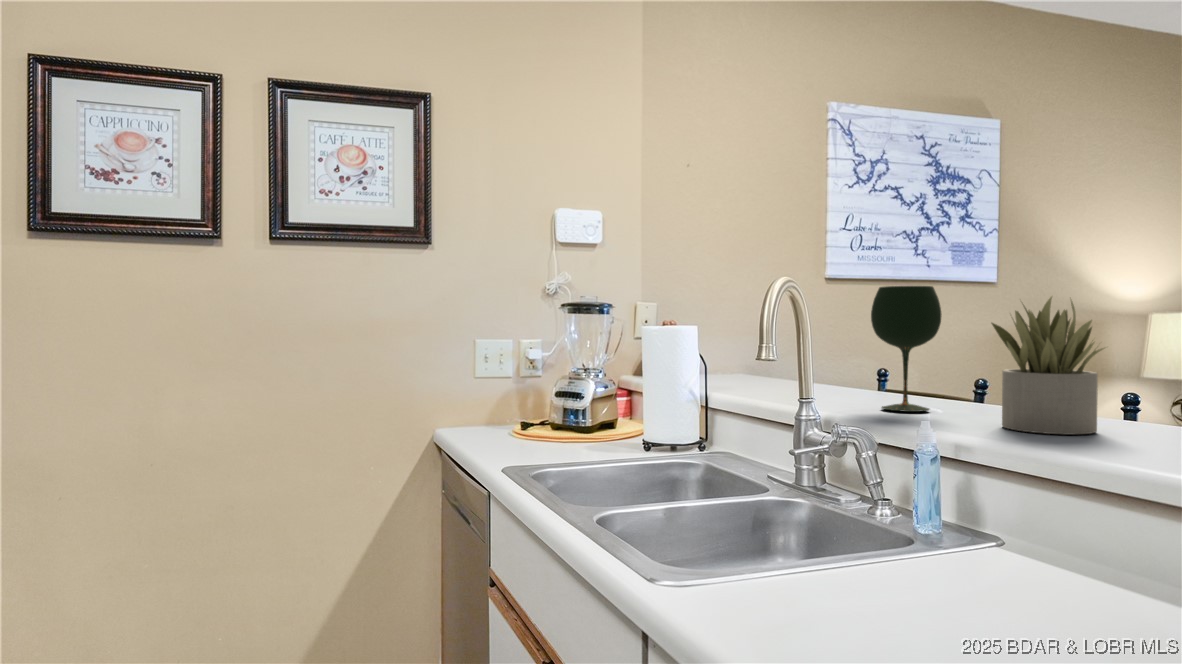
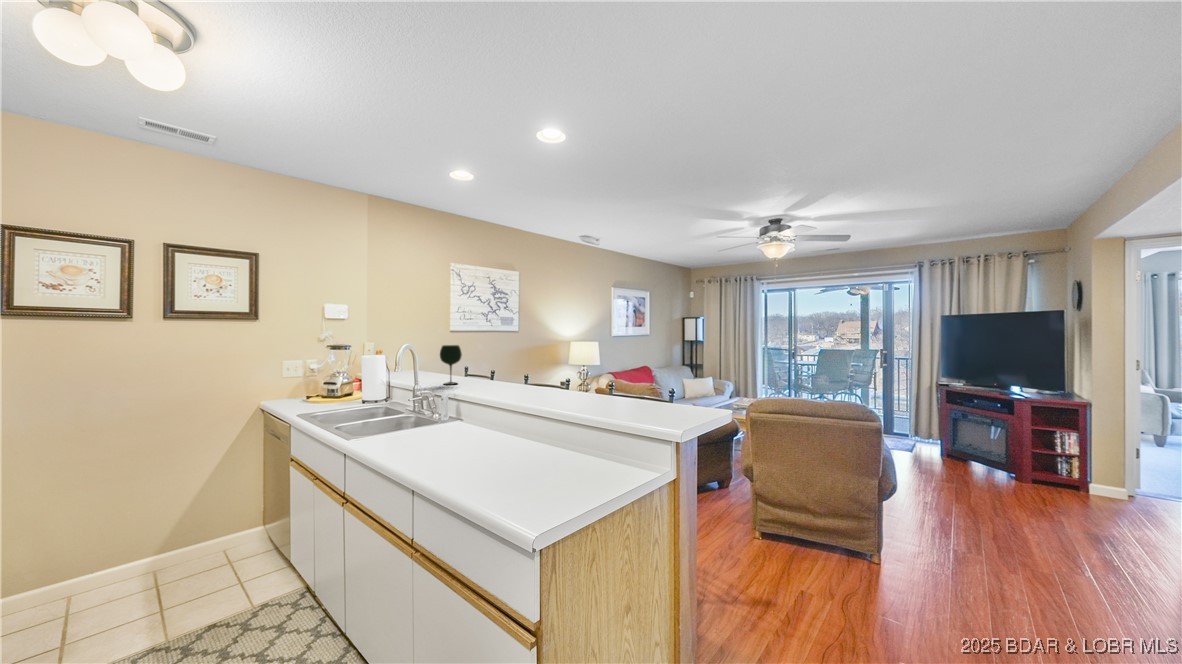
succulent plant: present [992,296,1105,434] -> none [469,350,497,389]

